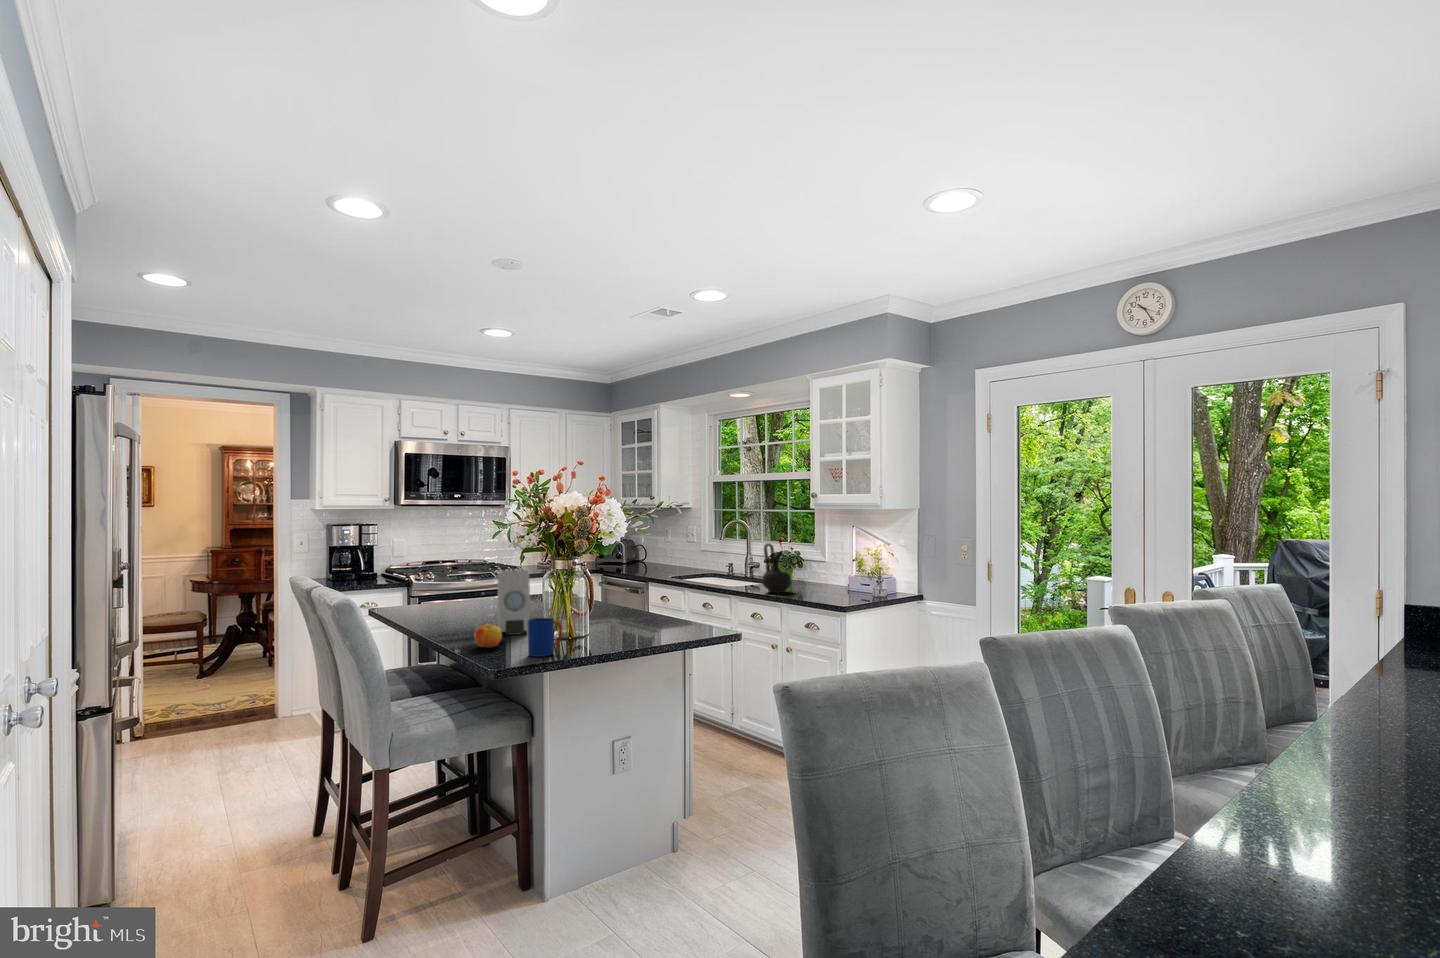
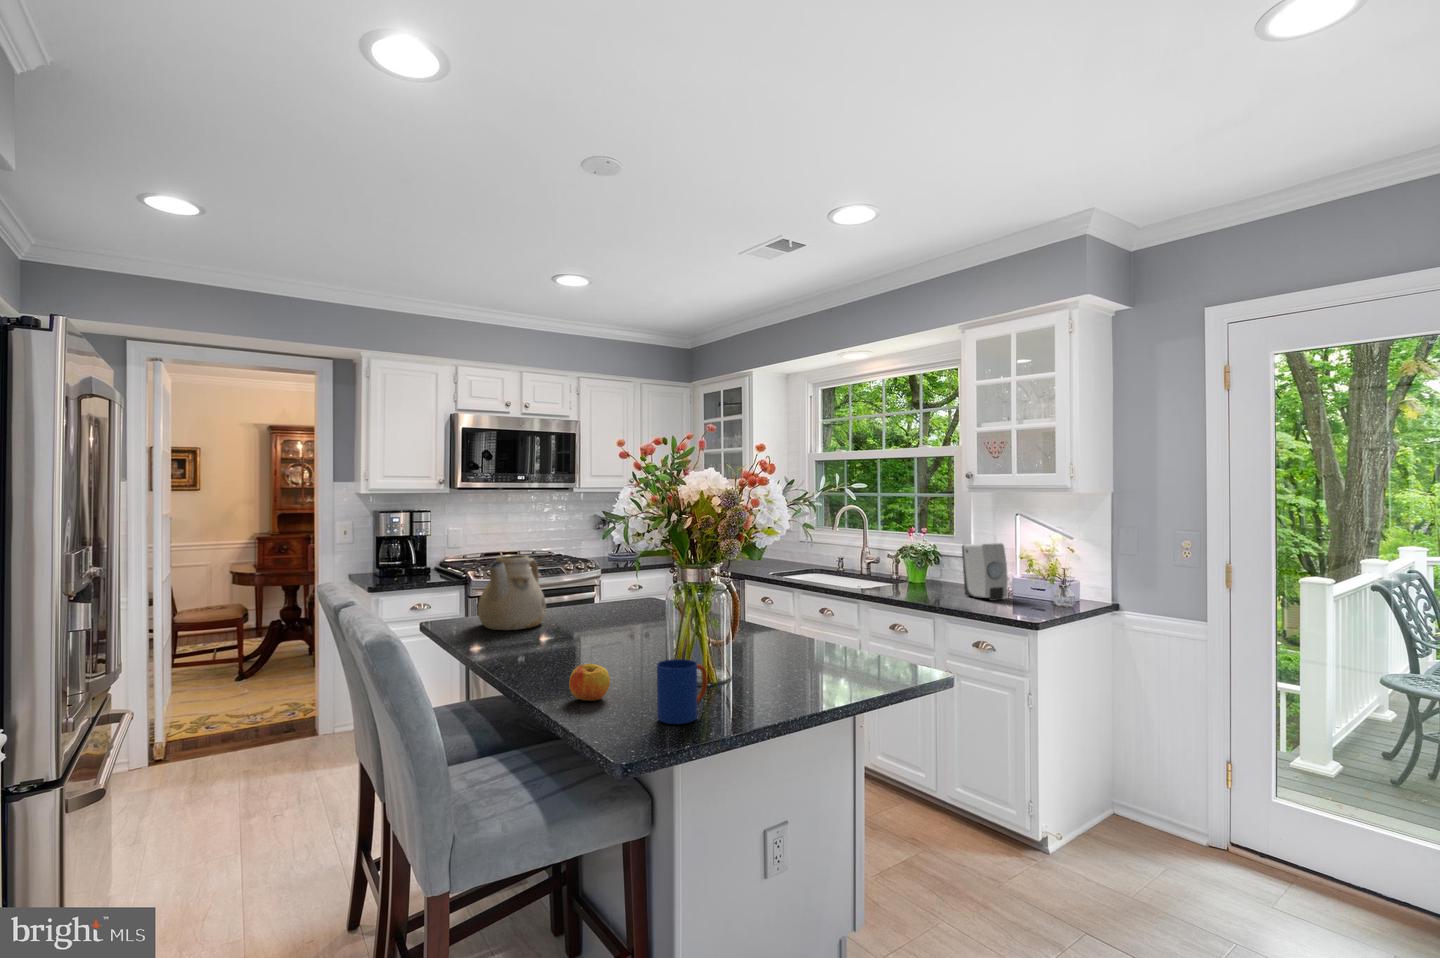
ceramic jug: present [762,543,791,593] -> none [902,536,939,599]
teapot: none [416,558,469,614] -> present [478,555,546,630]
soap dispenser: present [497,570,530,635] -> present [962,543,1008,601]

